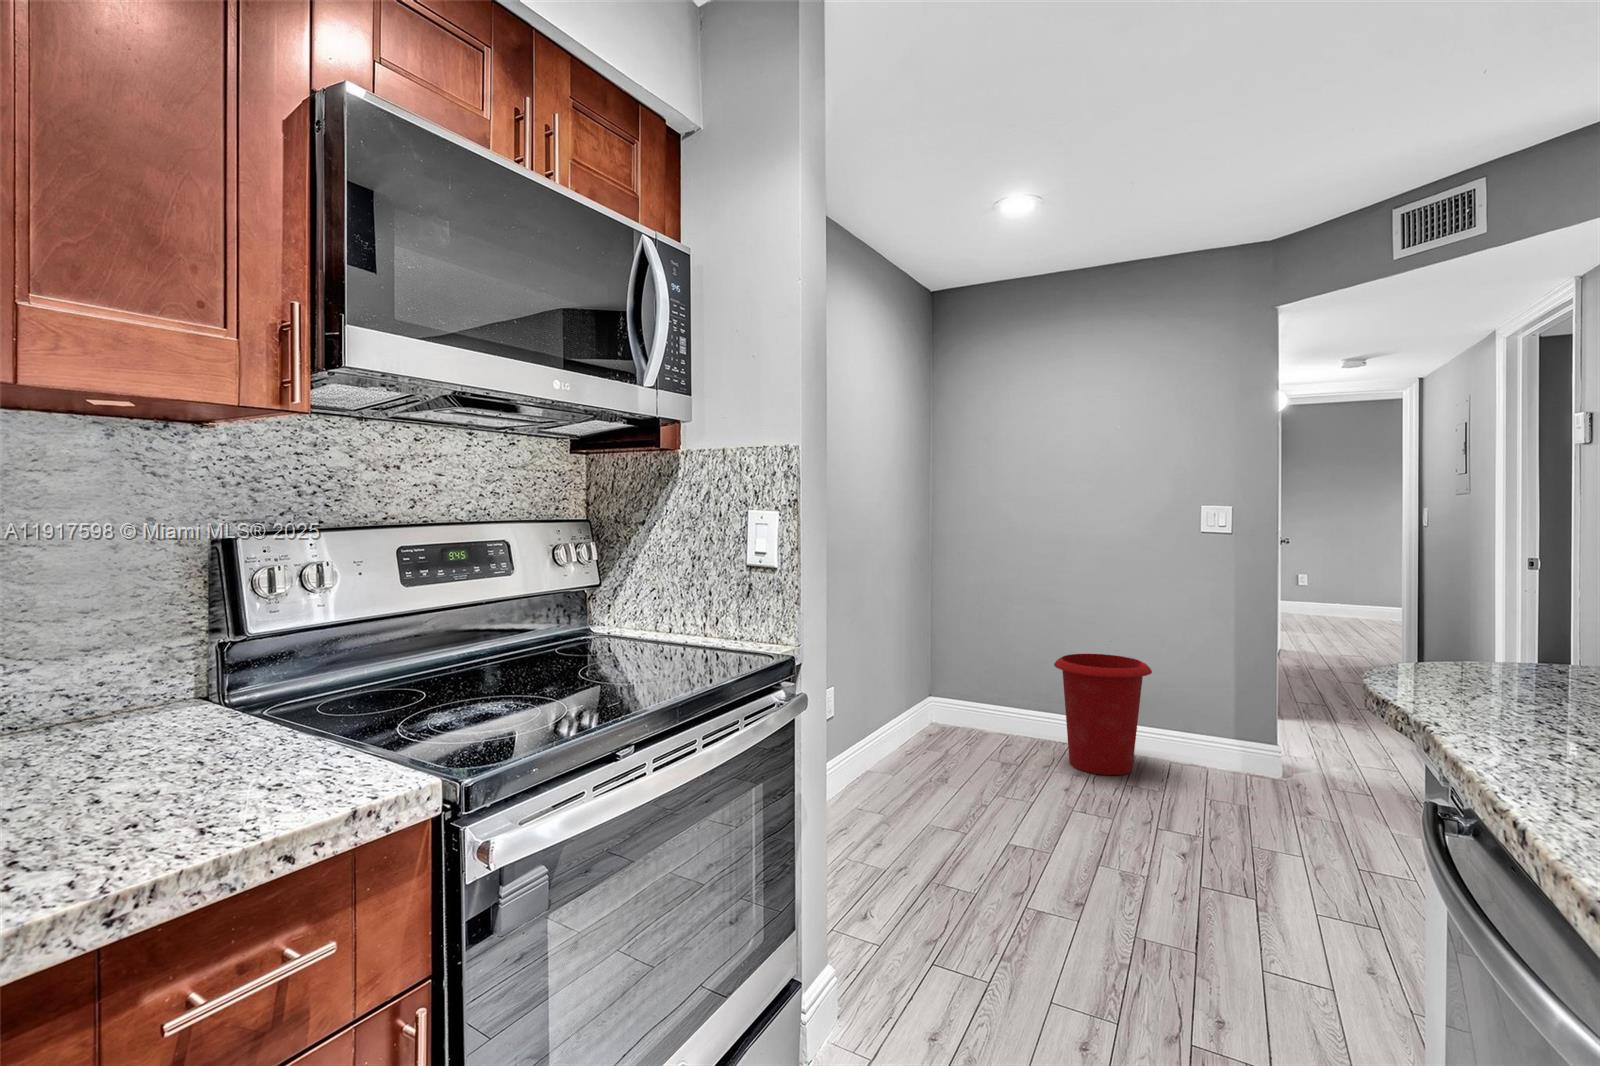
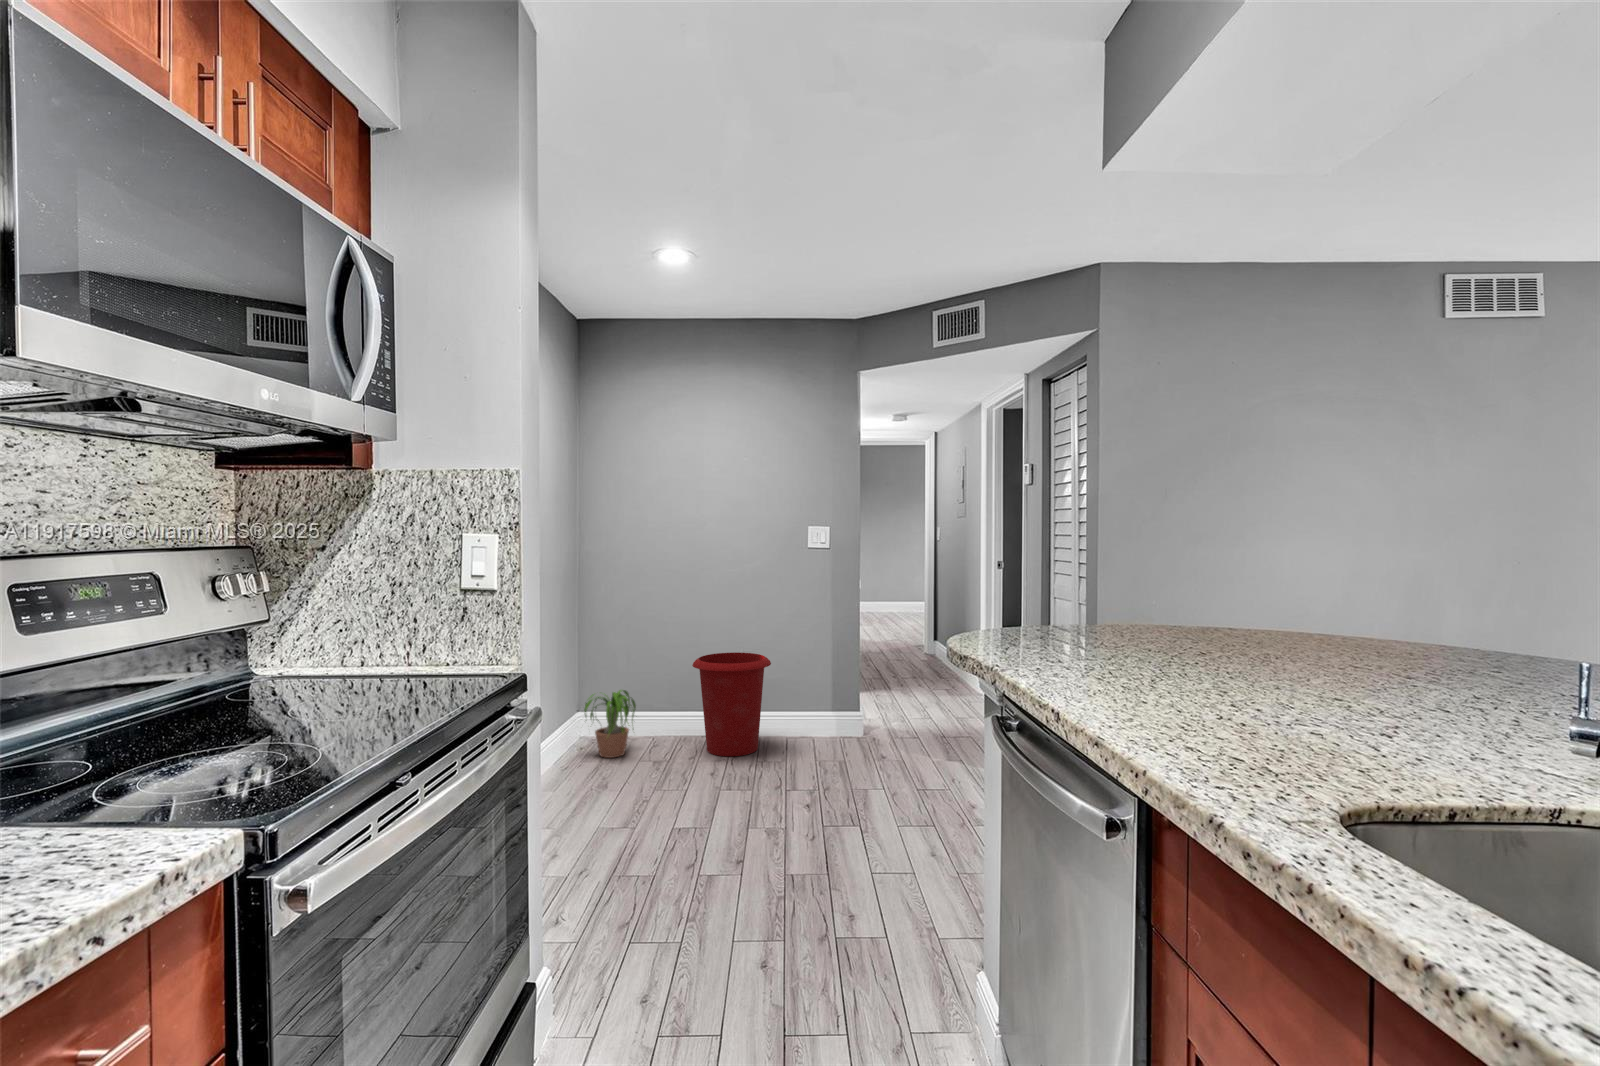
potted plant: none [922,682,997,753] -> present [584,690,636,758]

